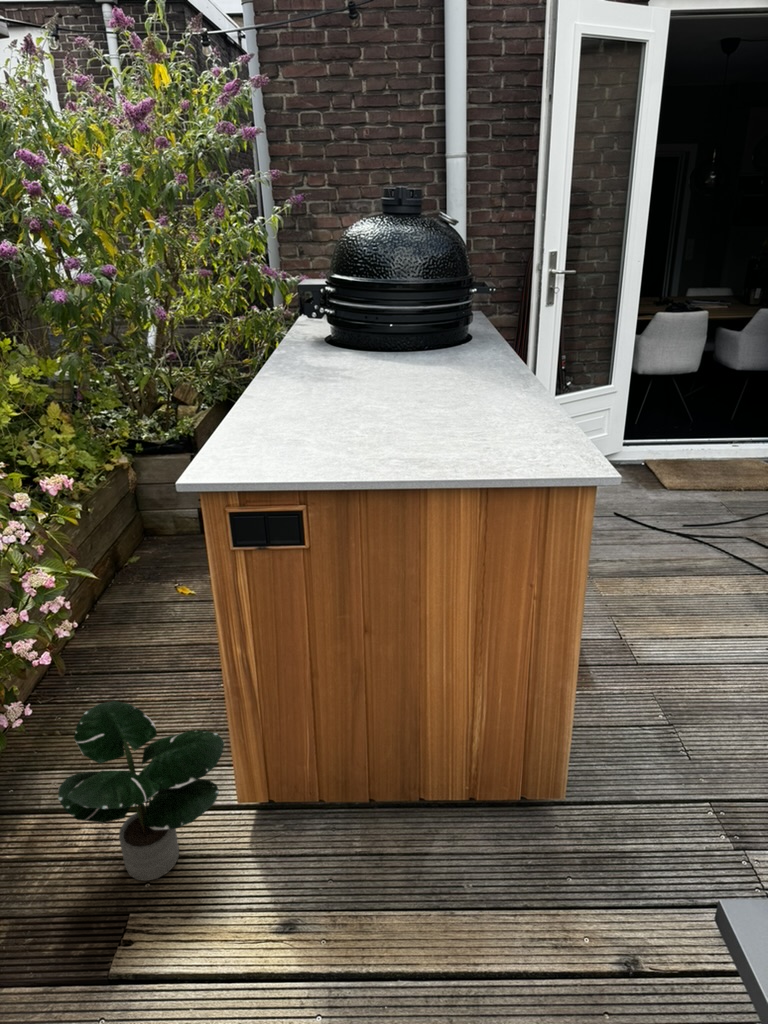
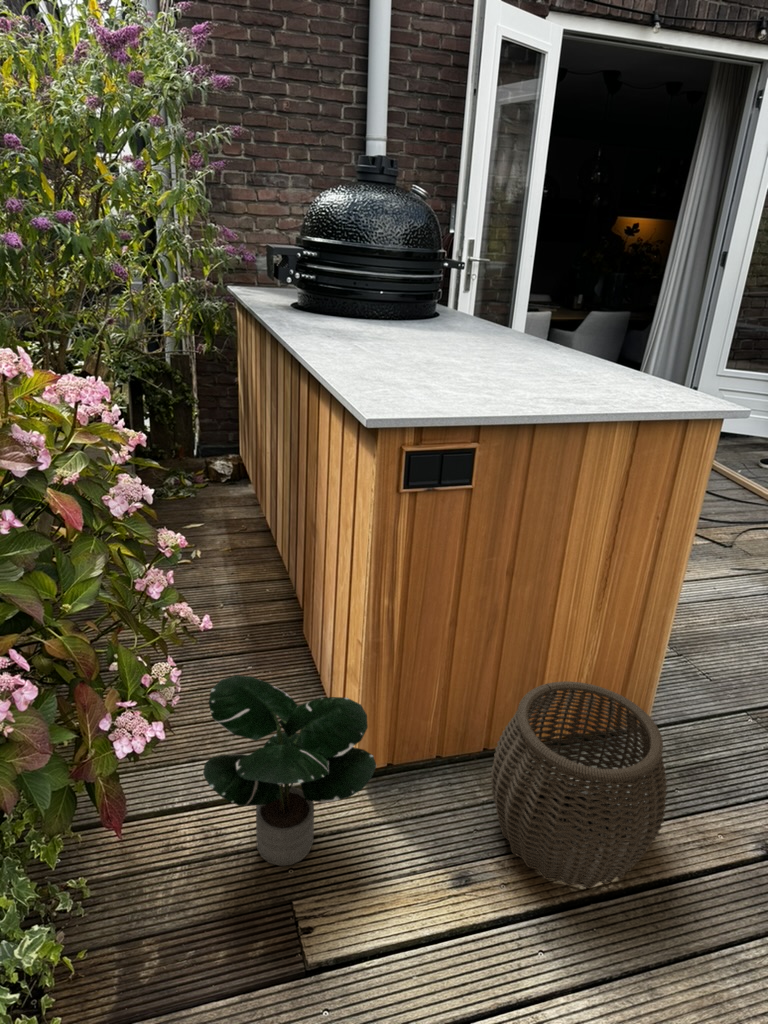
woven basket: none [332,744,504,962] -> present [491,681,667,888]

